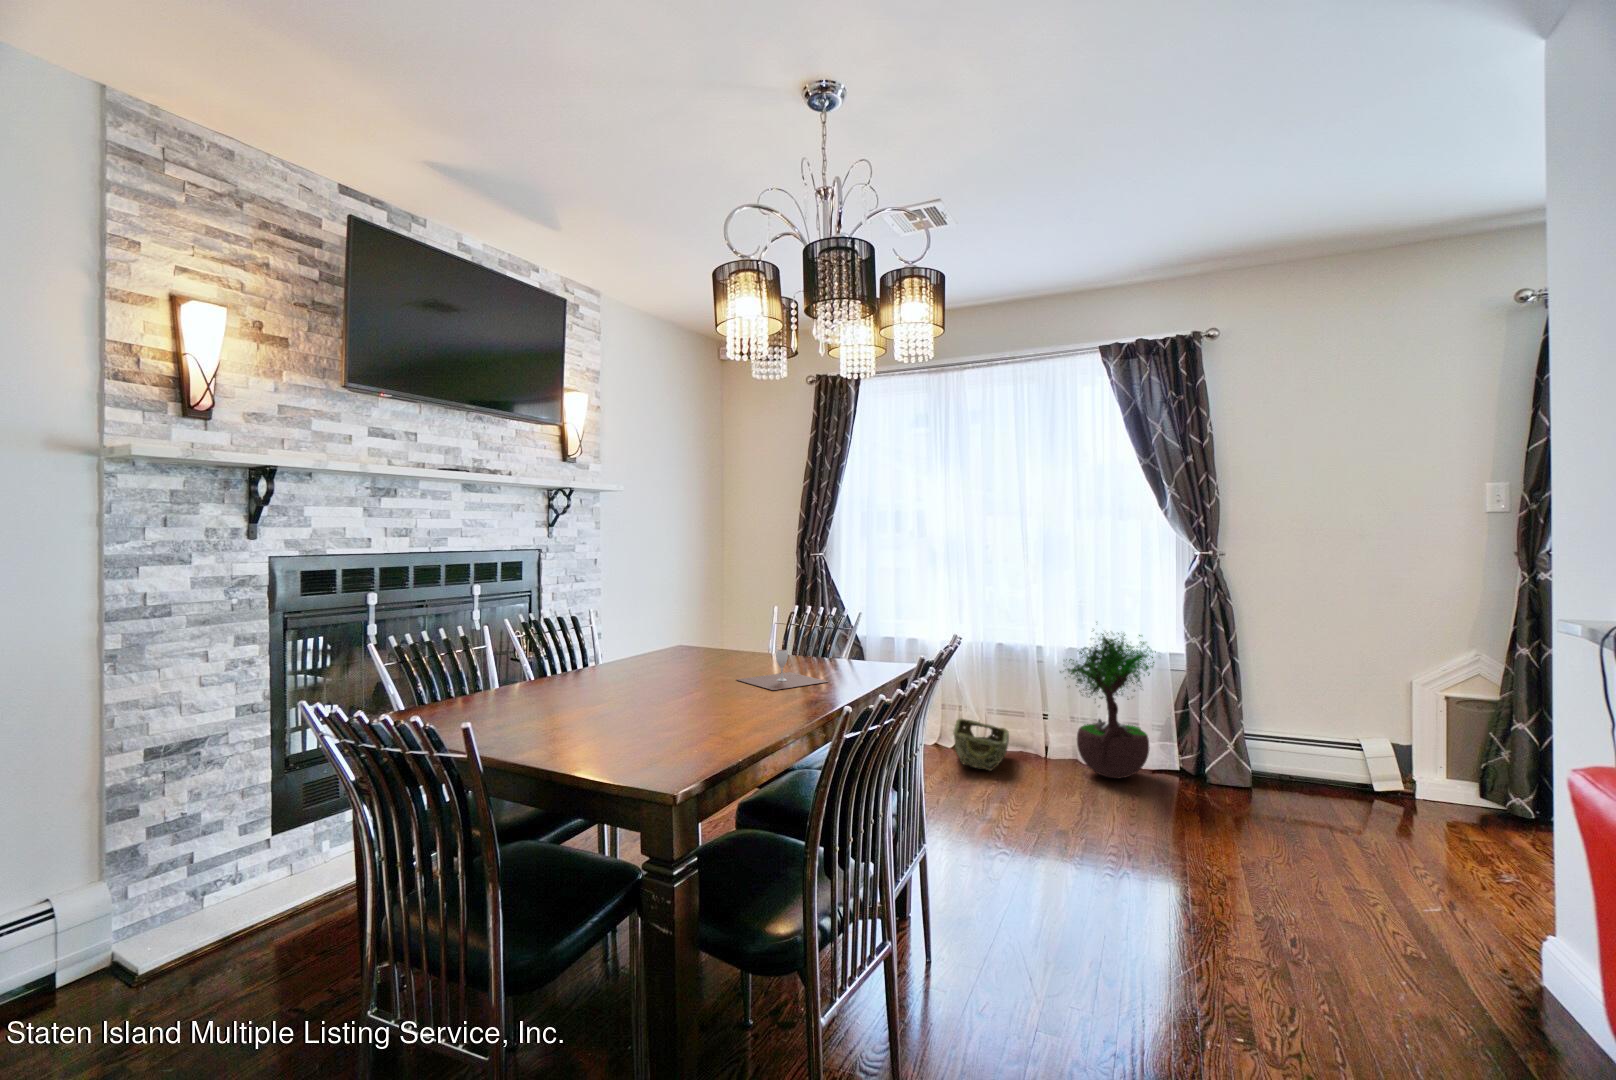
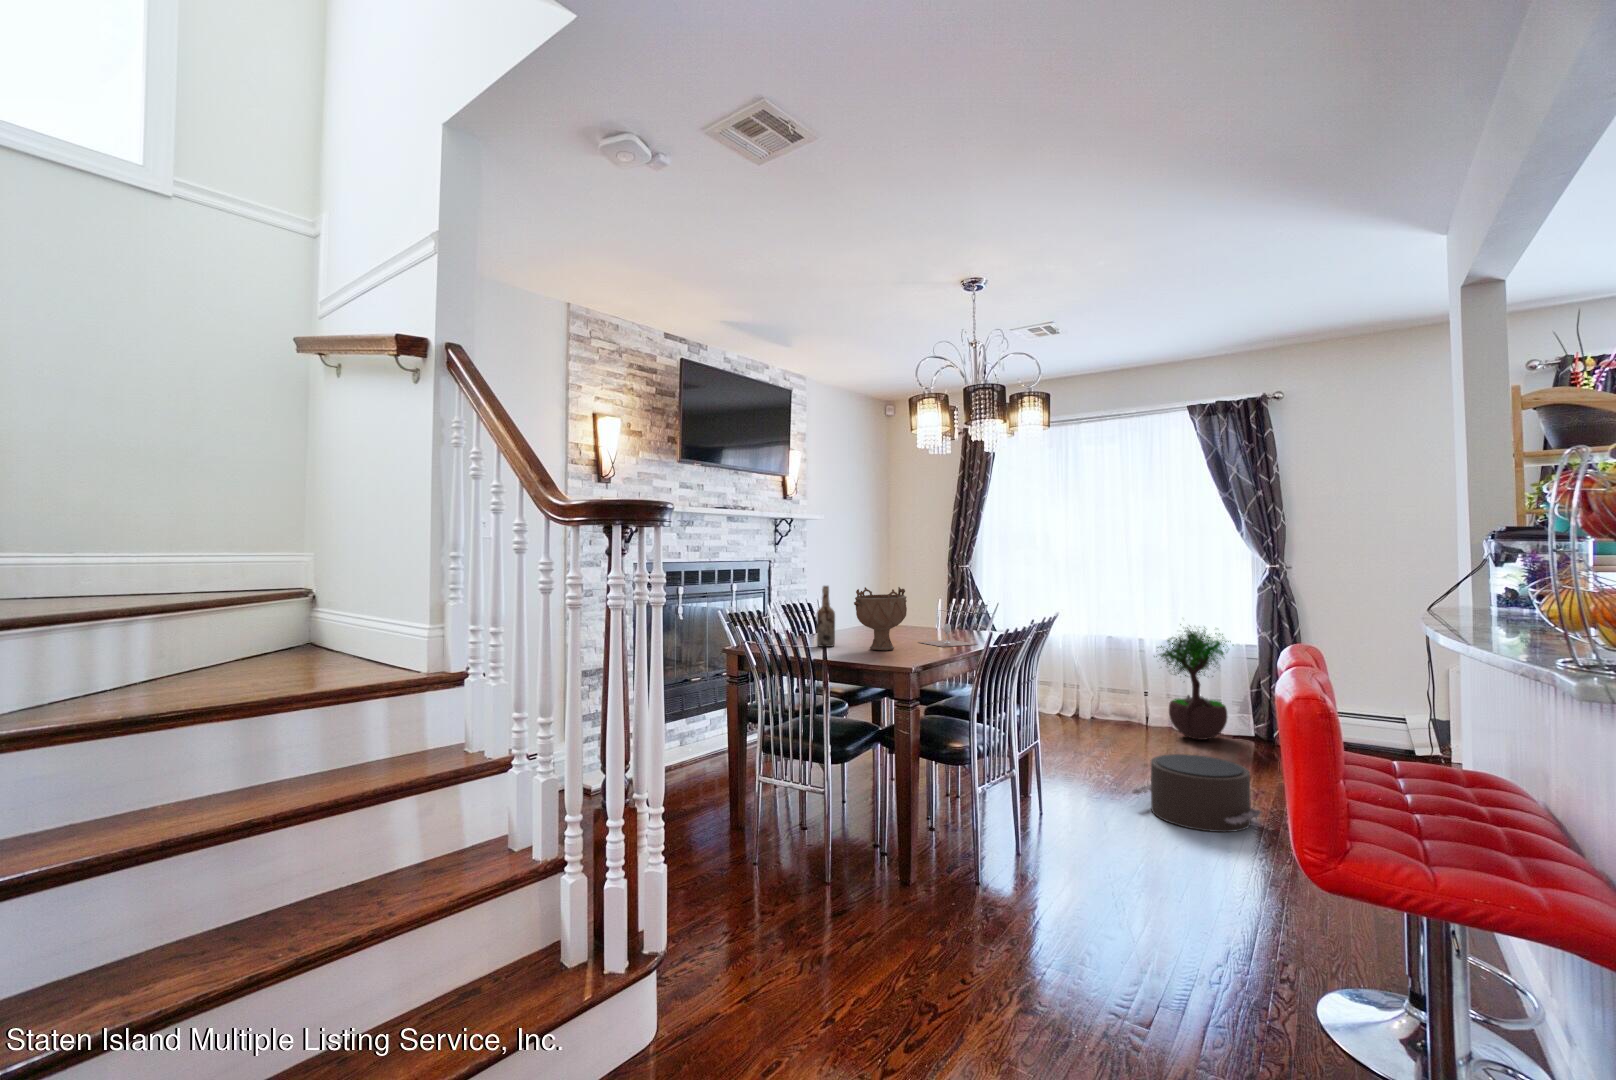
wine bottle: none [562,594,594,698] -> present [817,586,835,647]
decorative bowl: none [618,595,712,705] -> present [854,587,907,651]
woven basket: present [953,719,1009,771] -> none [1070,694,1116,732]
pouf: none [1055,836,1256,978] -> present [1132,754,1261,832]

